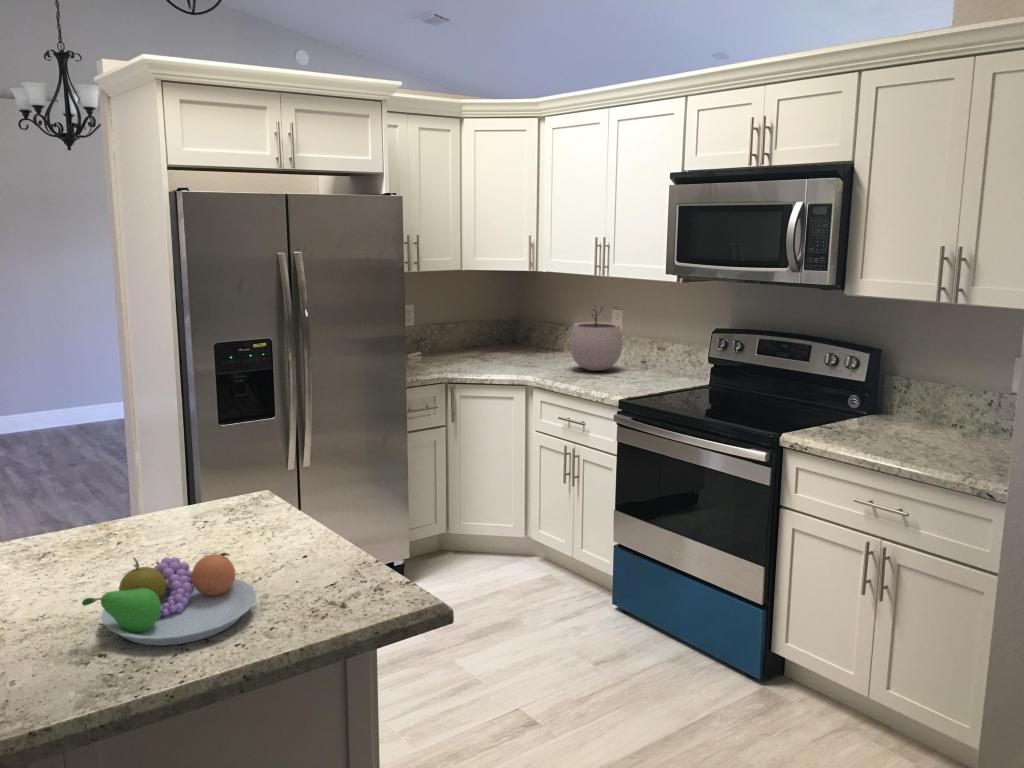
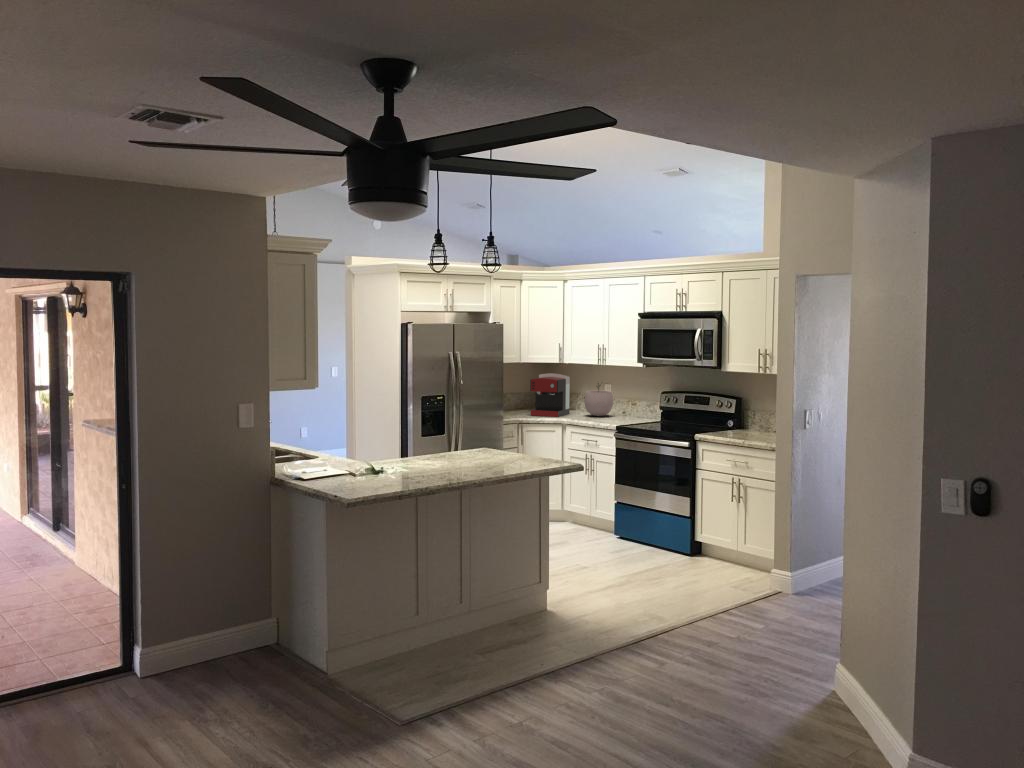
coffee maker: none [472,290,547,371] -> present [530,373,570,417]
fruit bowl: present [82,553,256,645] -> none [491,444,534,465]

